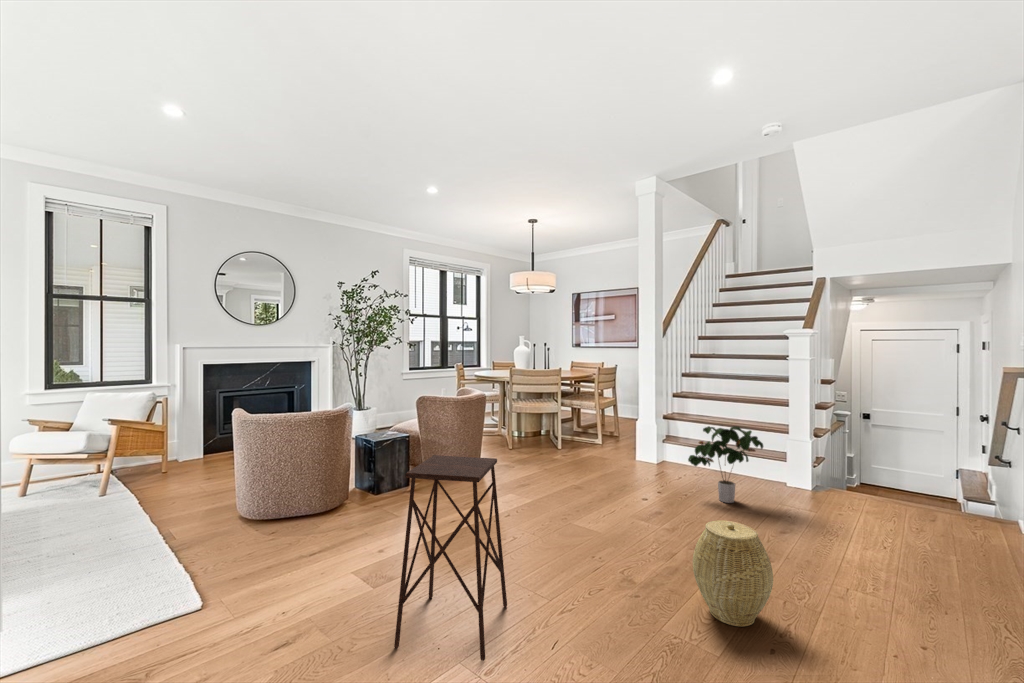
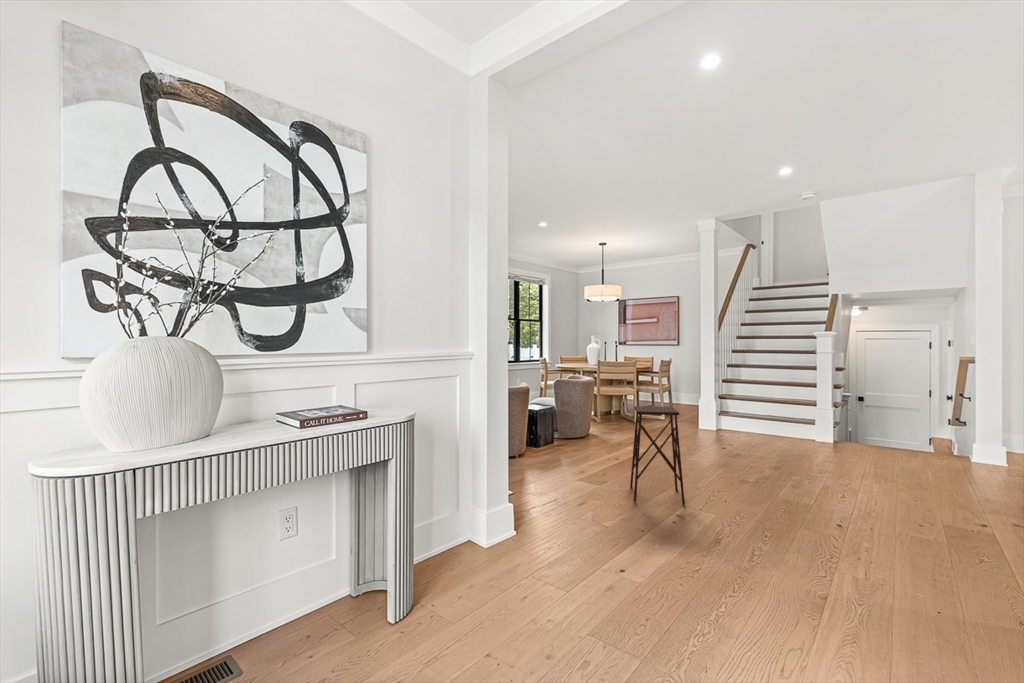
potted plant: present [688,426,763,503] -> none [750,398,802,450]
woven basket: present [693,521,773,626] -> none [779,442,825,494]

